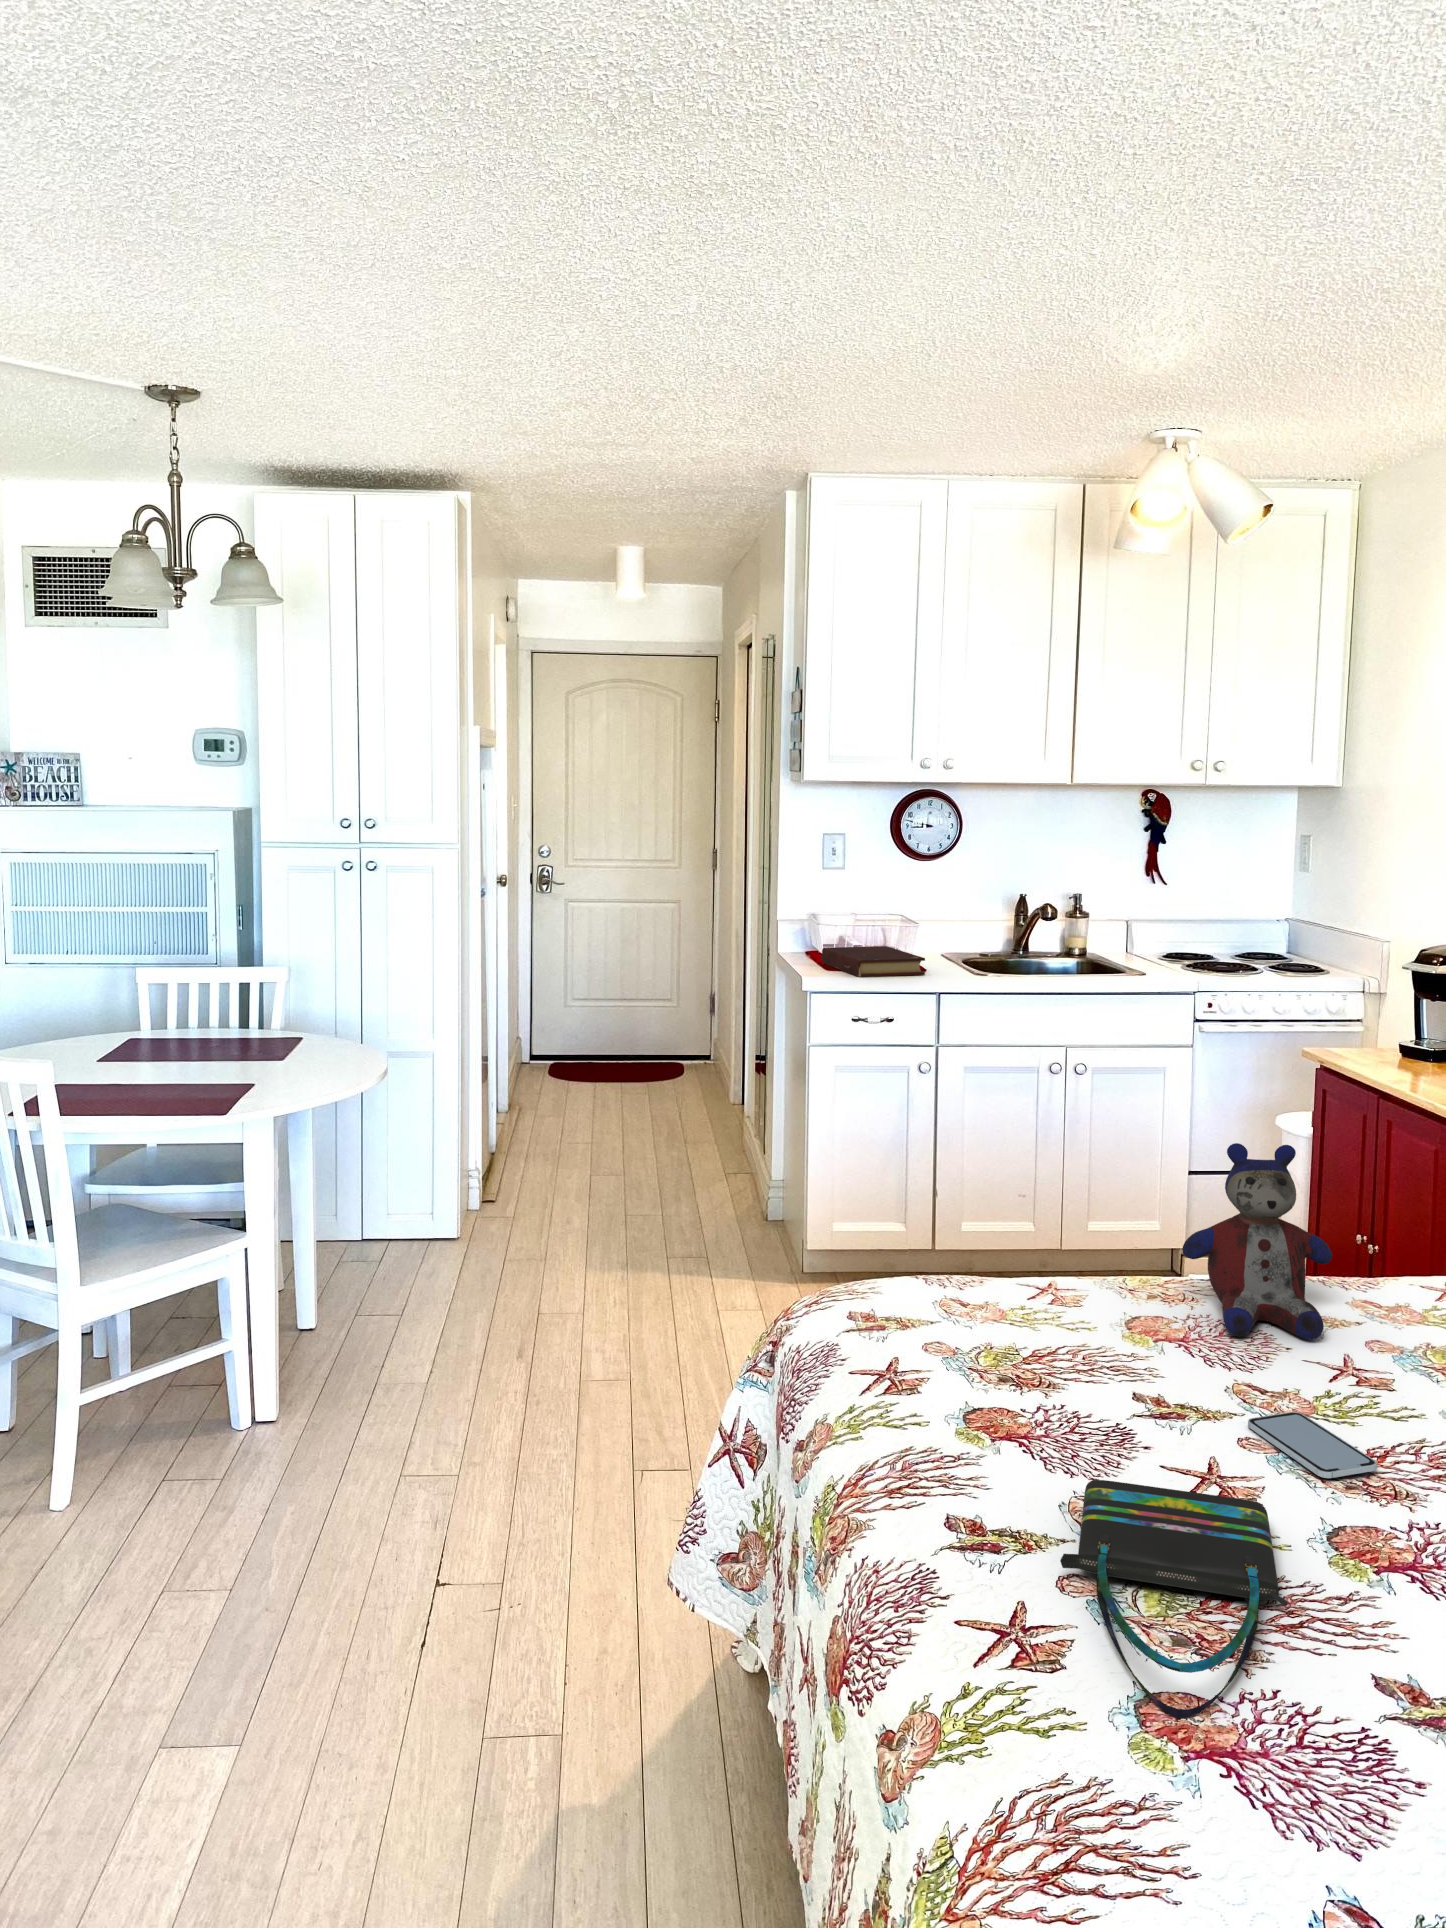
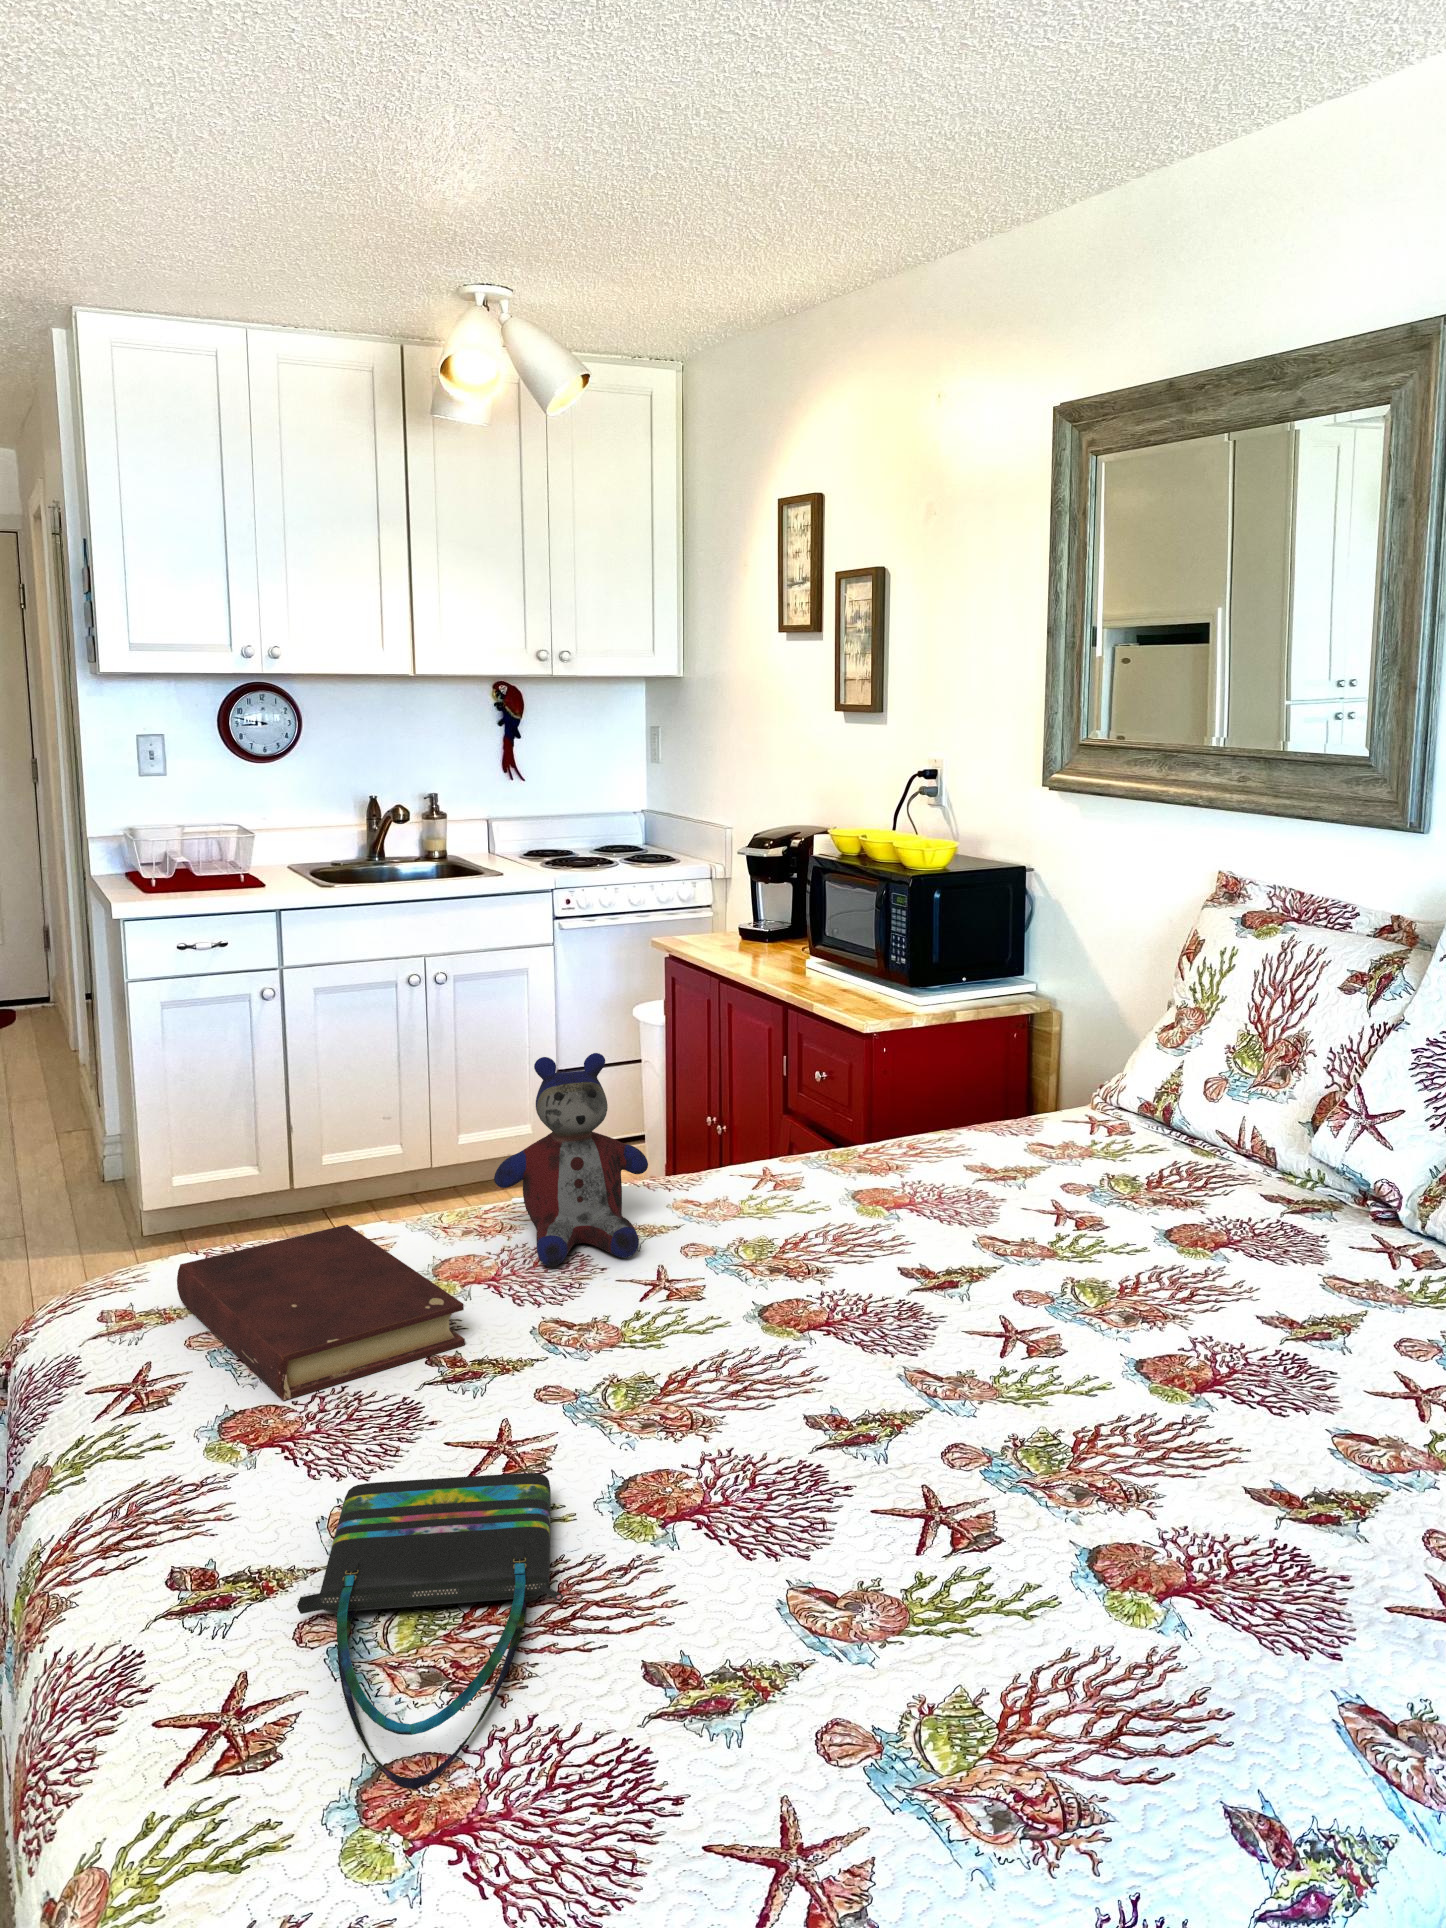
book: present [822,946,925,977] -> present [177,1225,465,1401]
smartphone: present [1248,1412,1377,1478] -> none [548,1348,675,1421]

